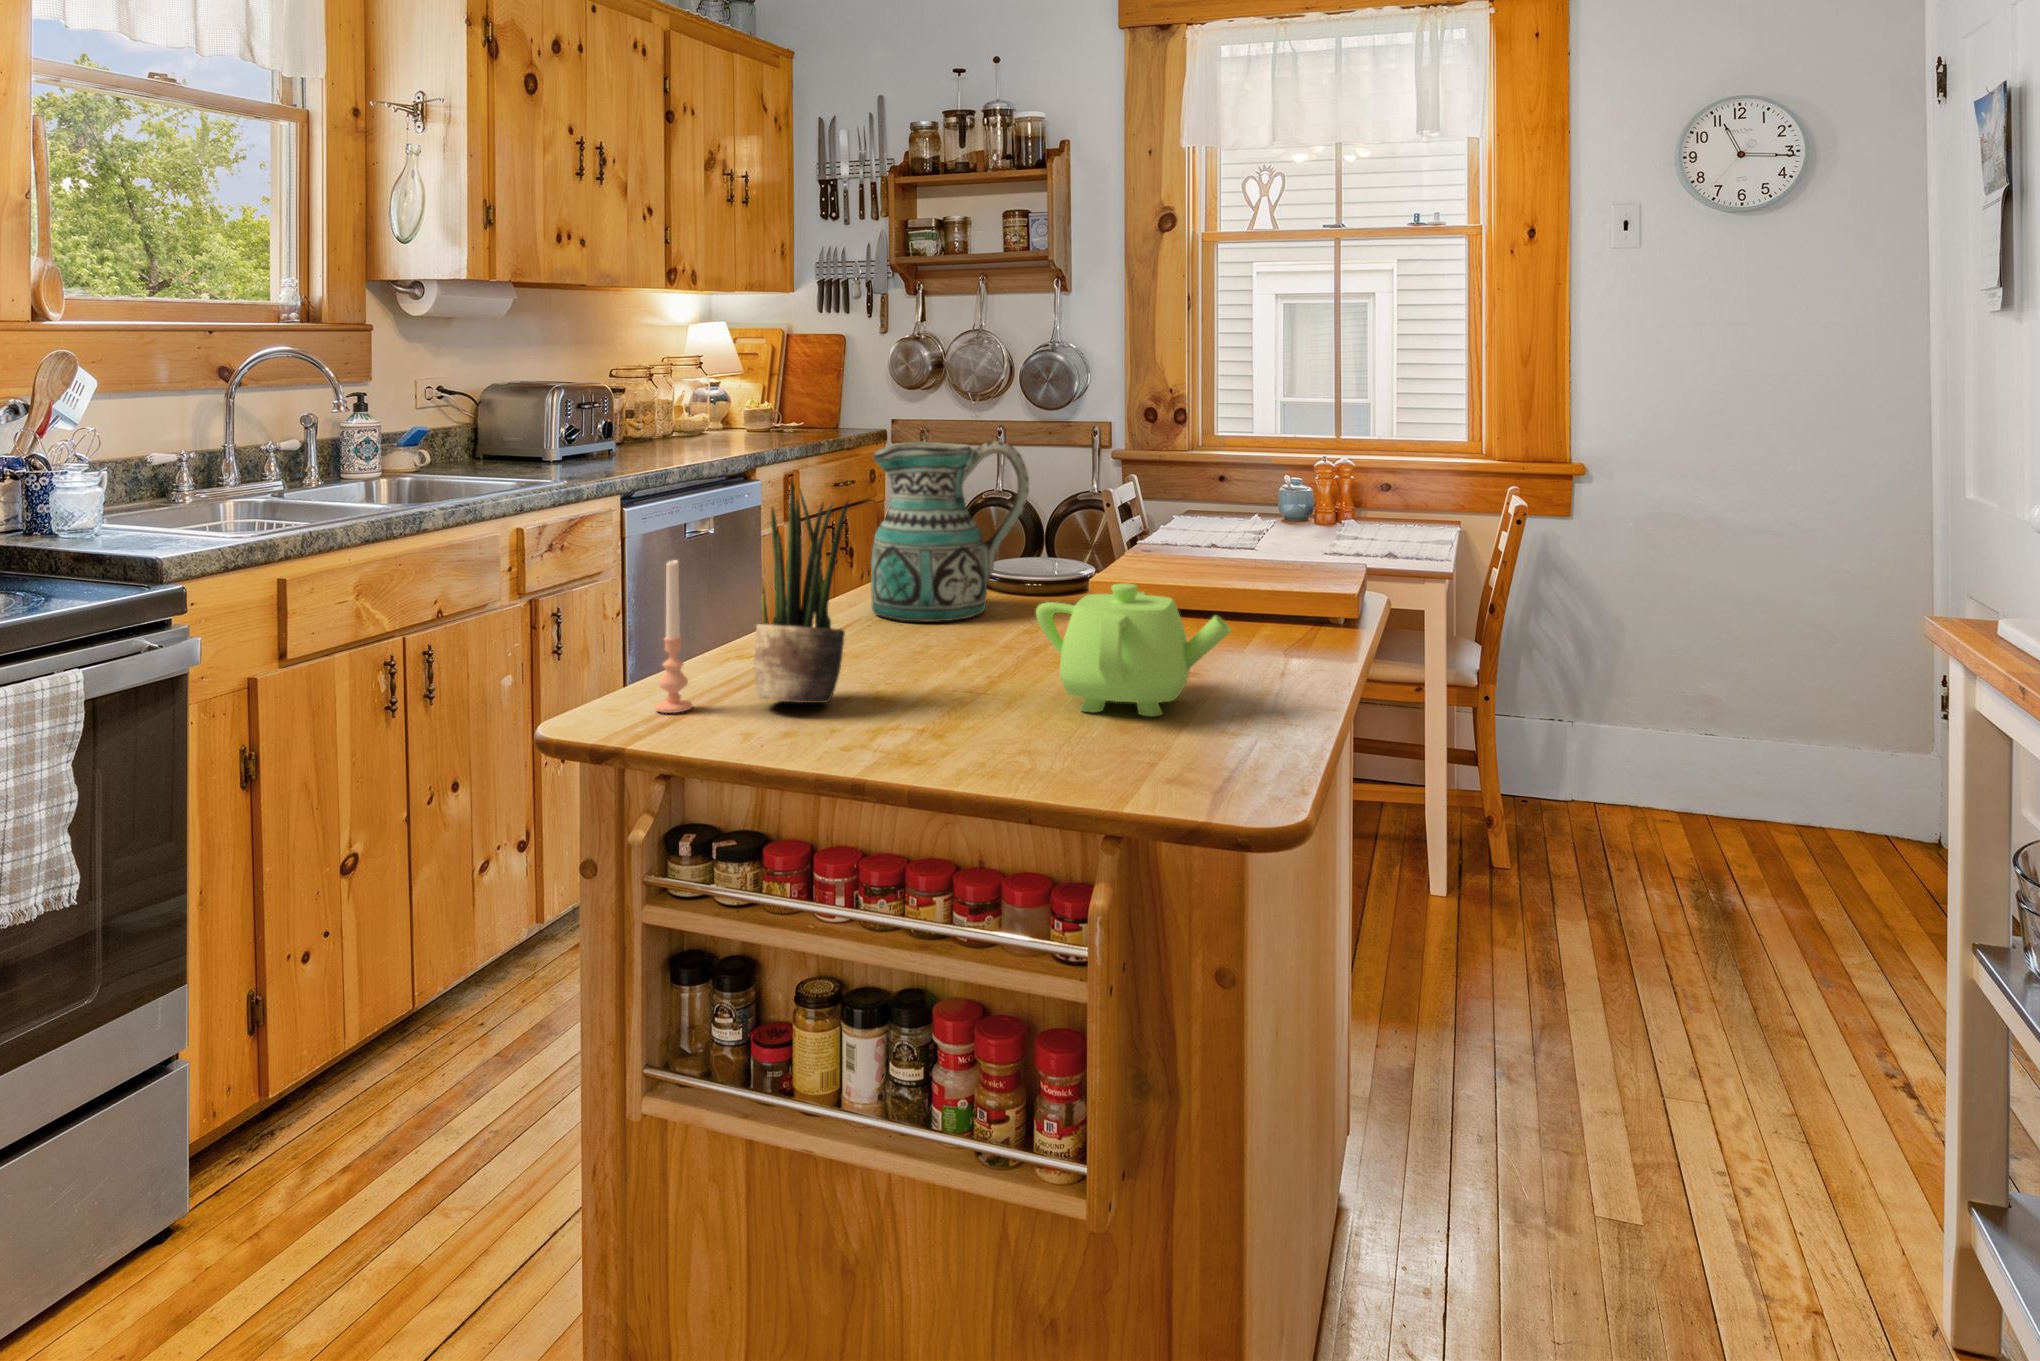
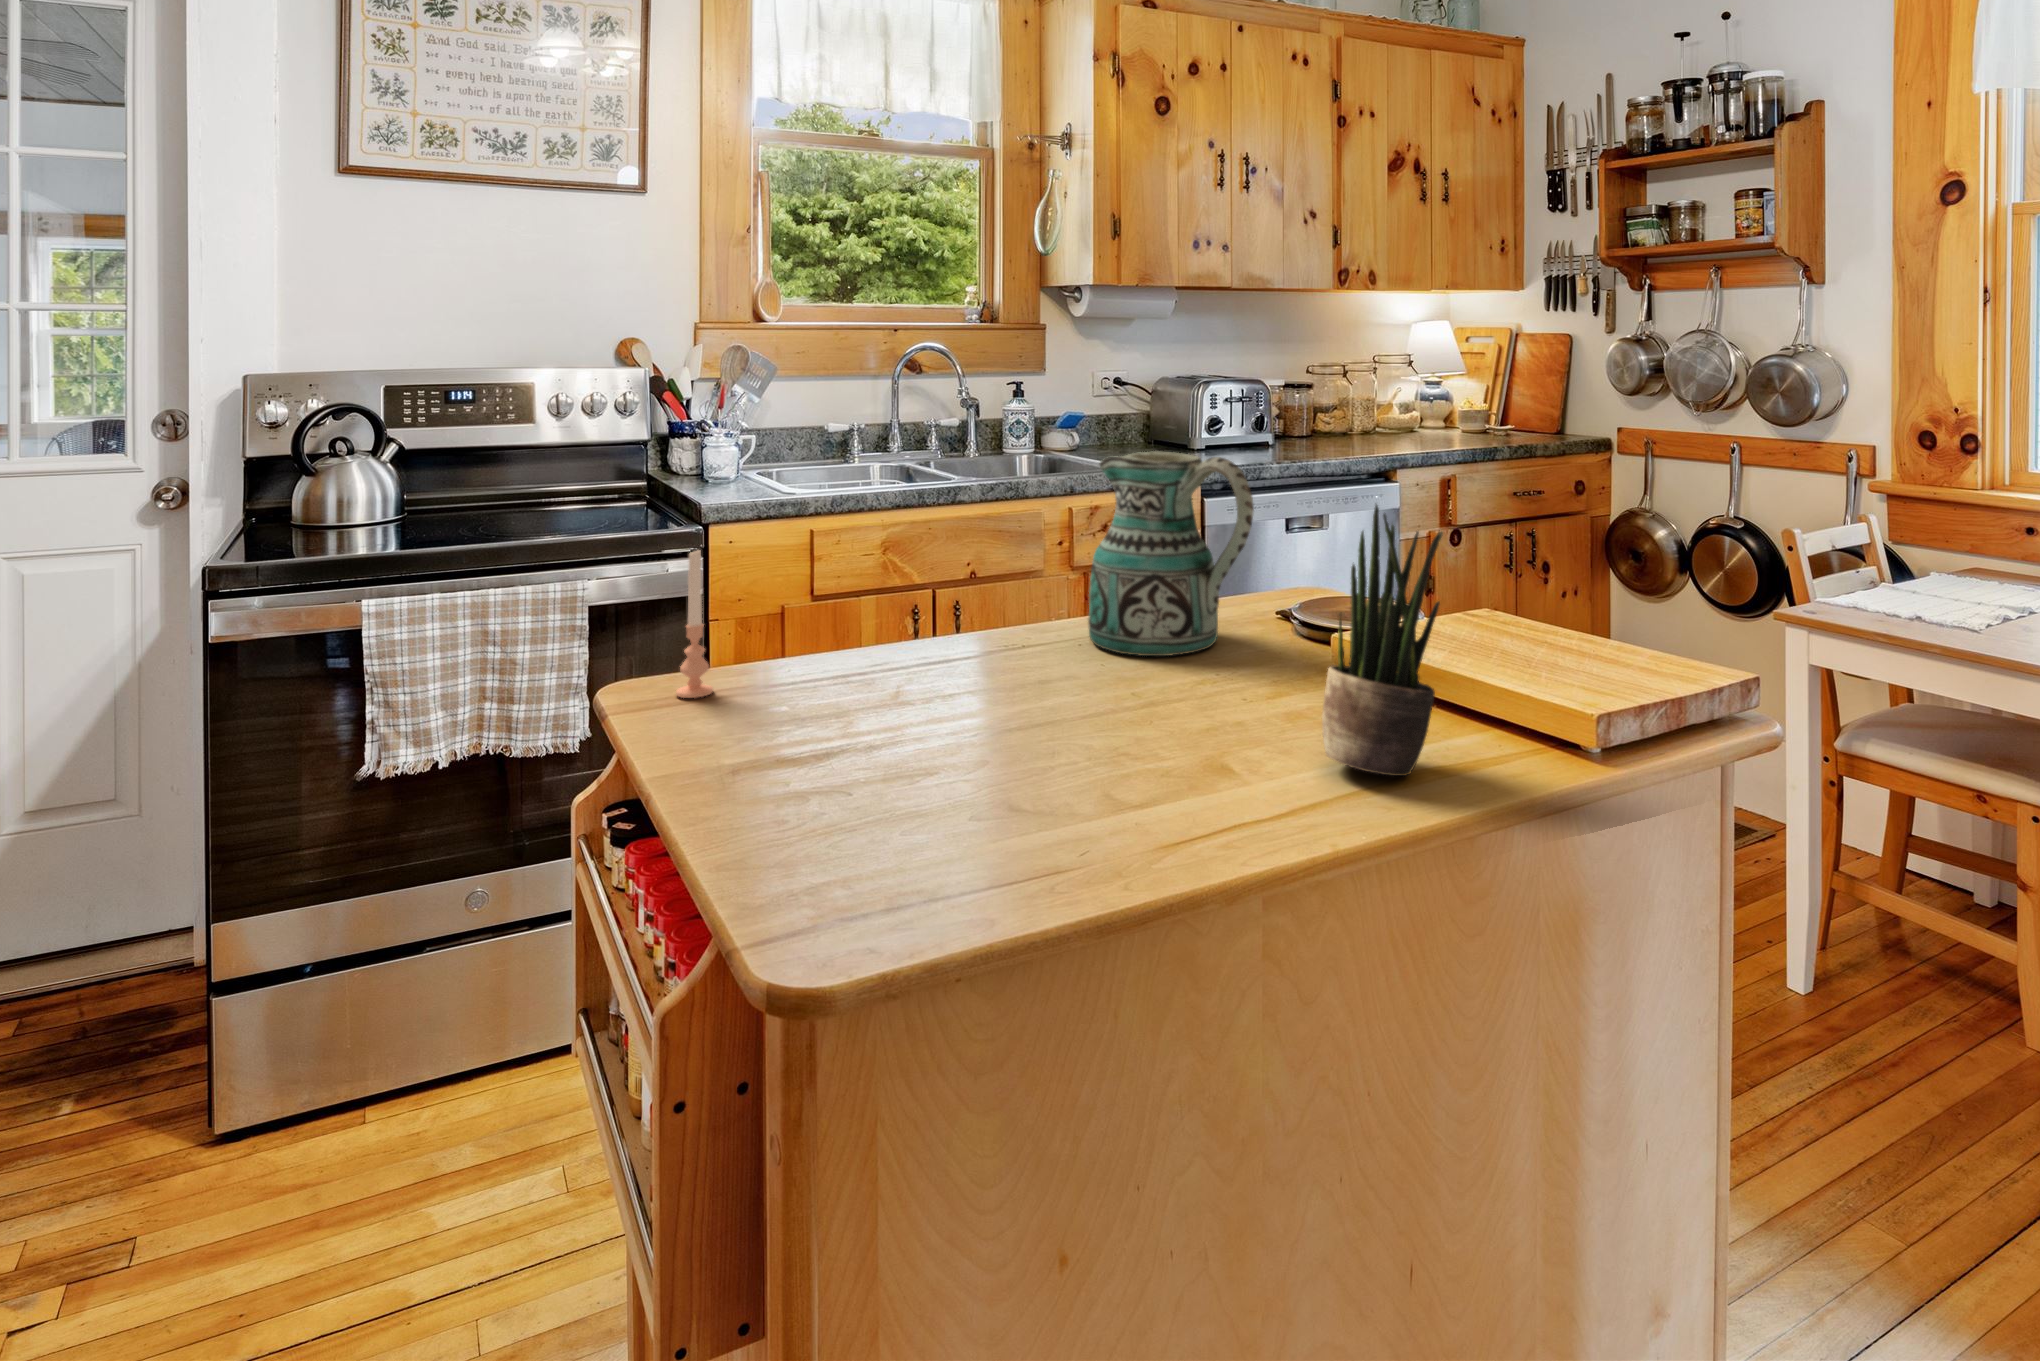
potted plant: present [754,482,848,703] -> present [1322,505,1443,776]
teapot: present [1036,583,1231,717] -> none [918,645,1119,823]

